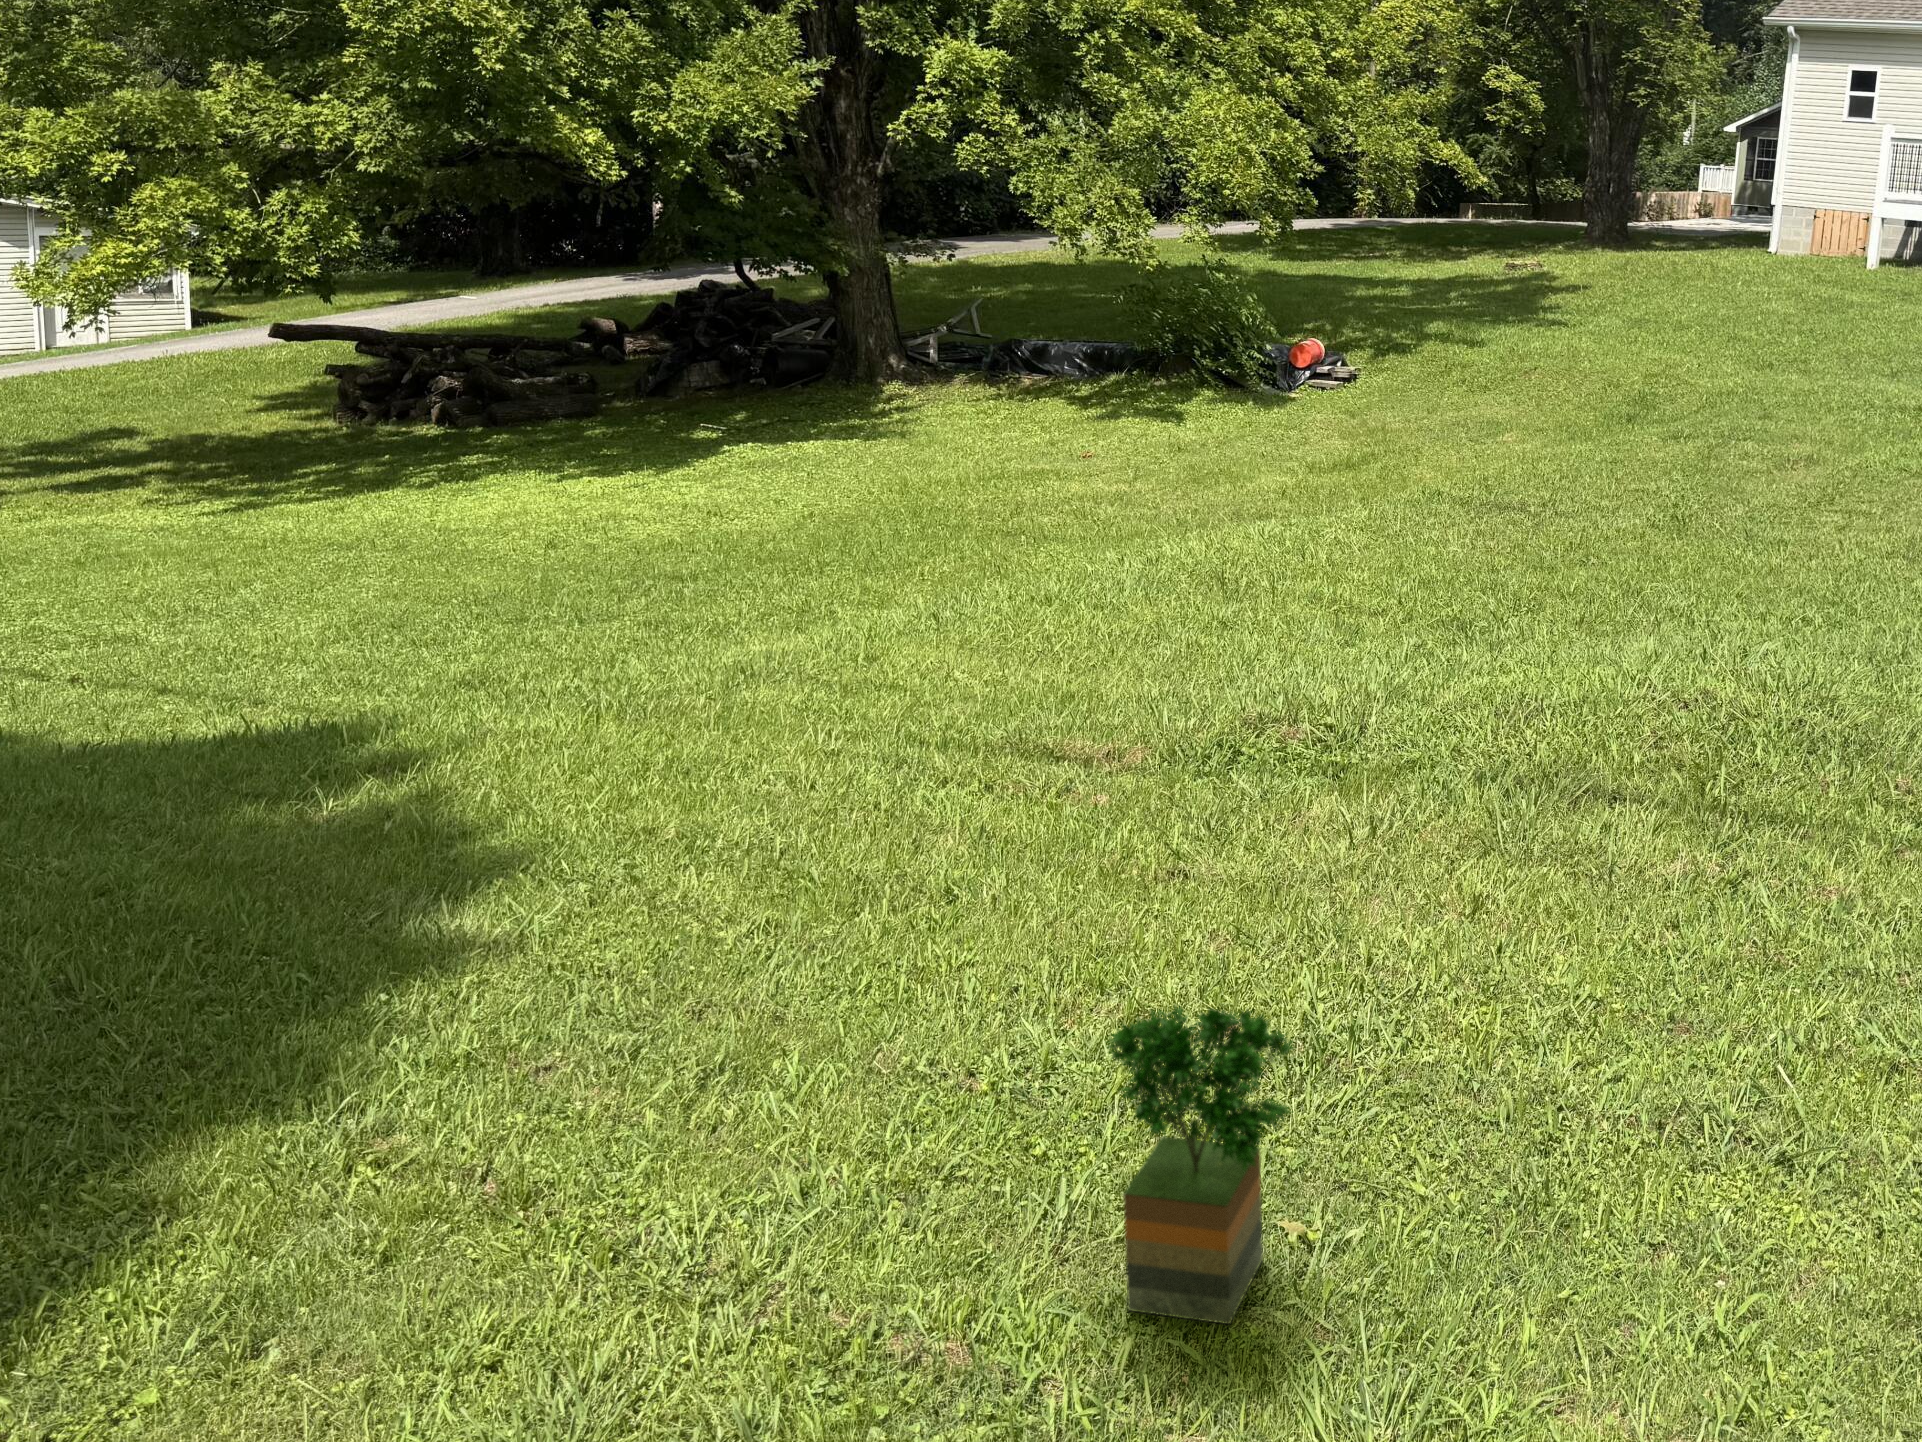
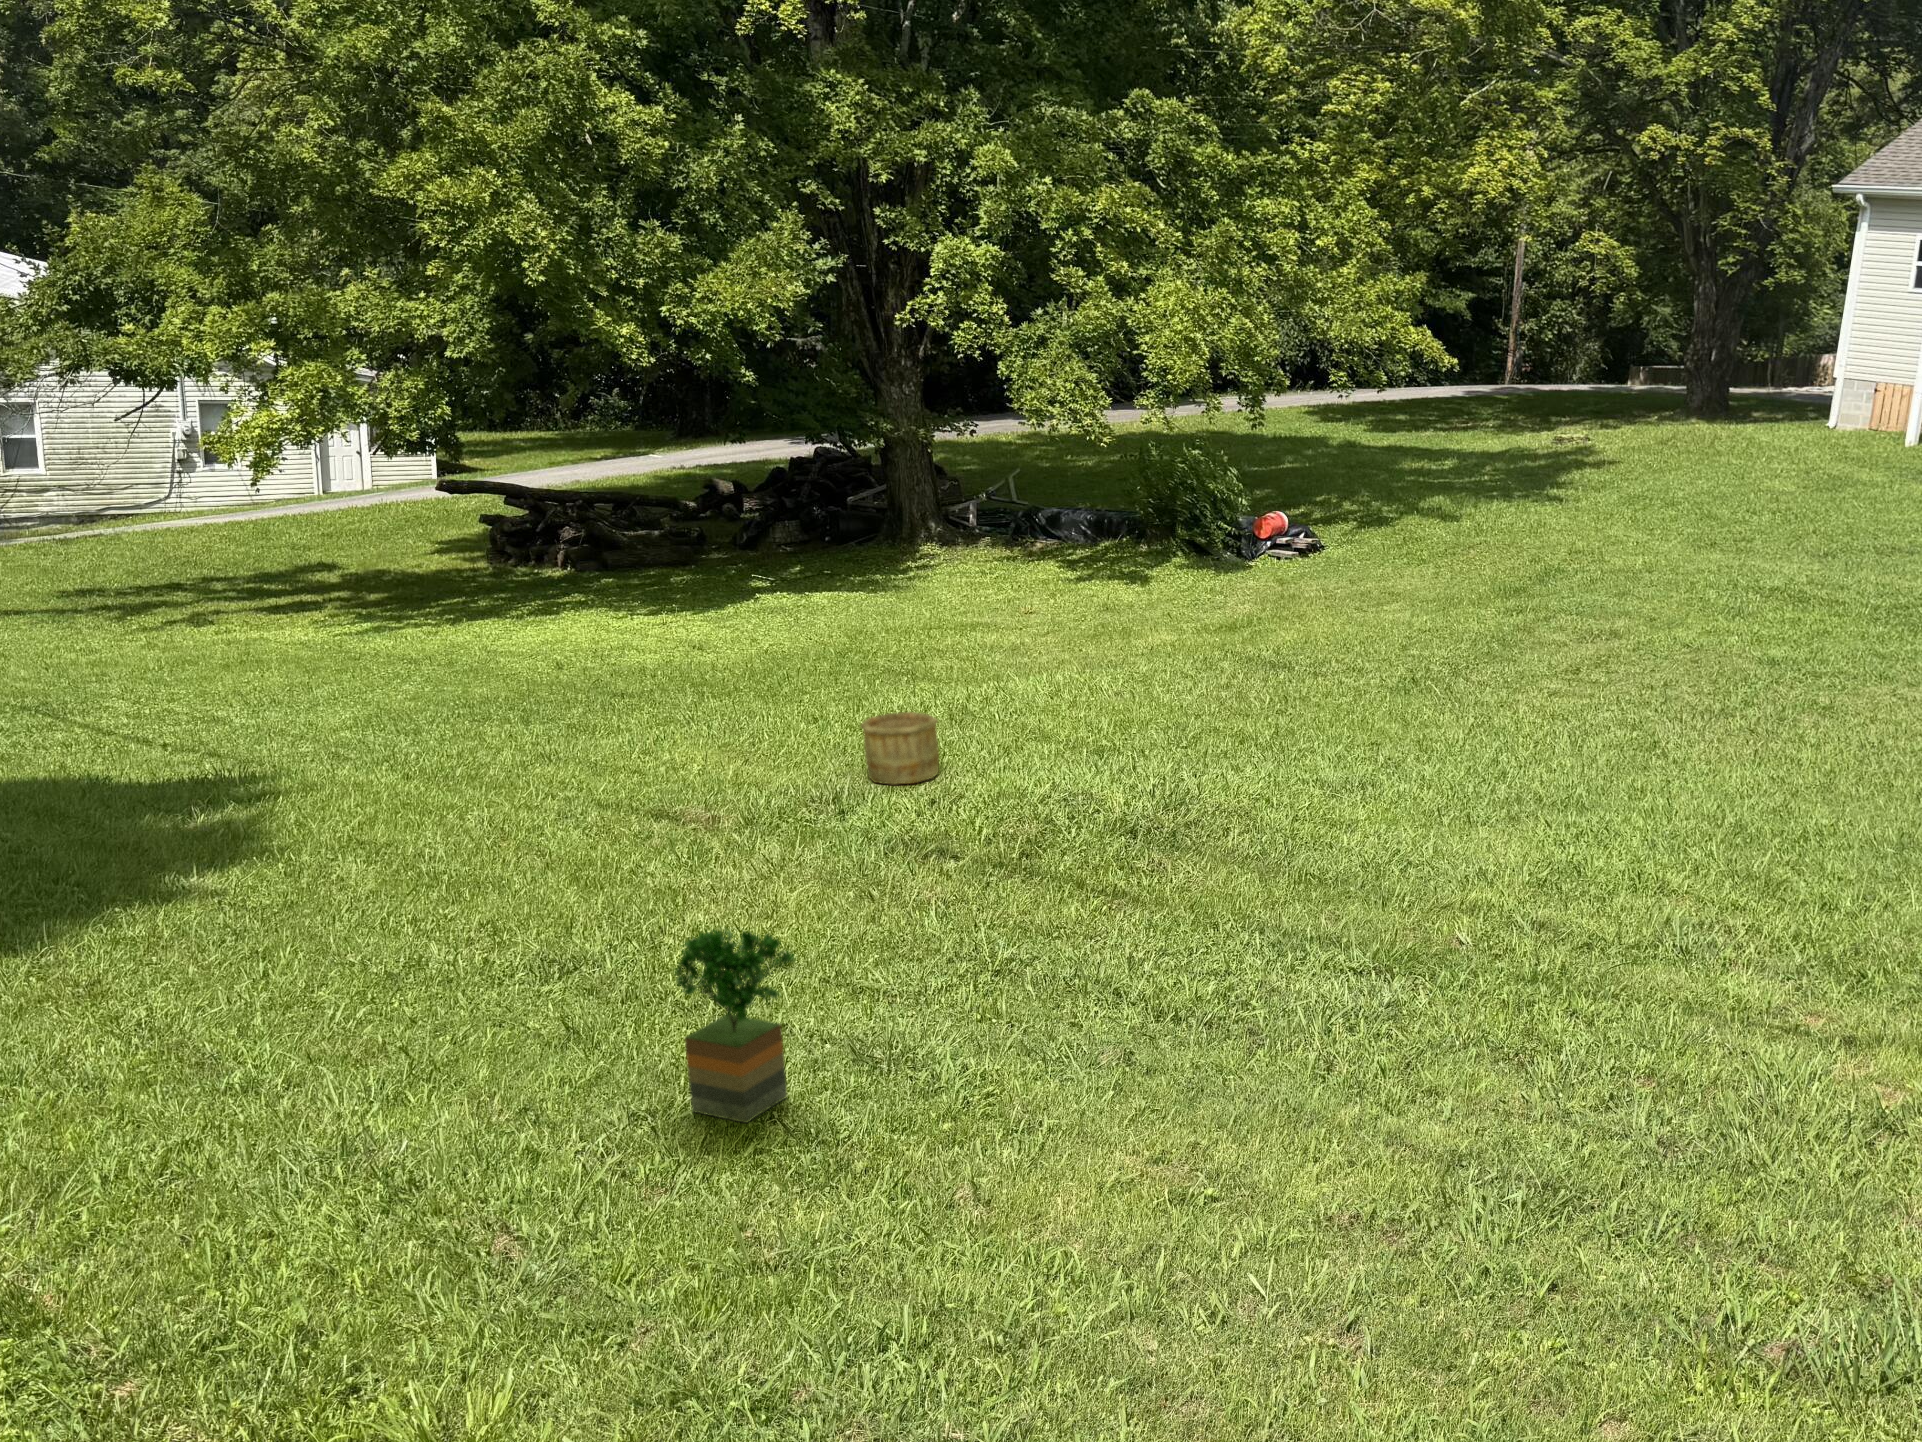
wooden bucket: none [1030,602,1130,699] -> present [861,712,939,785]

